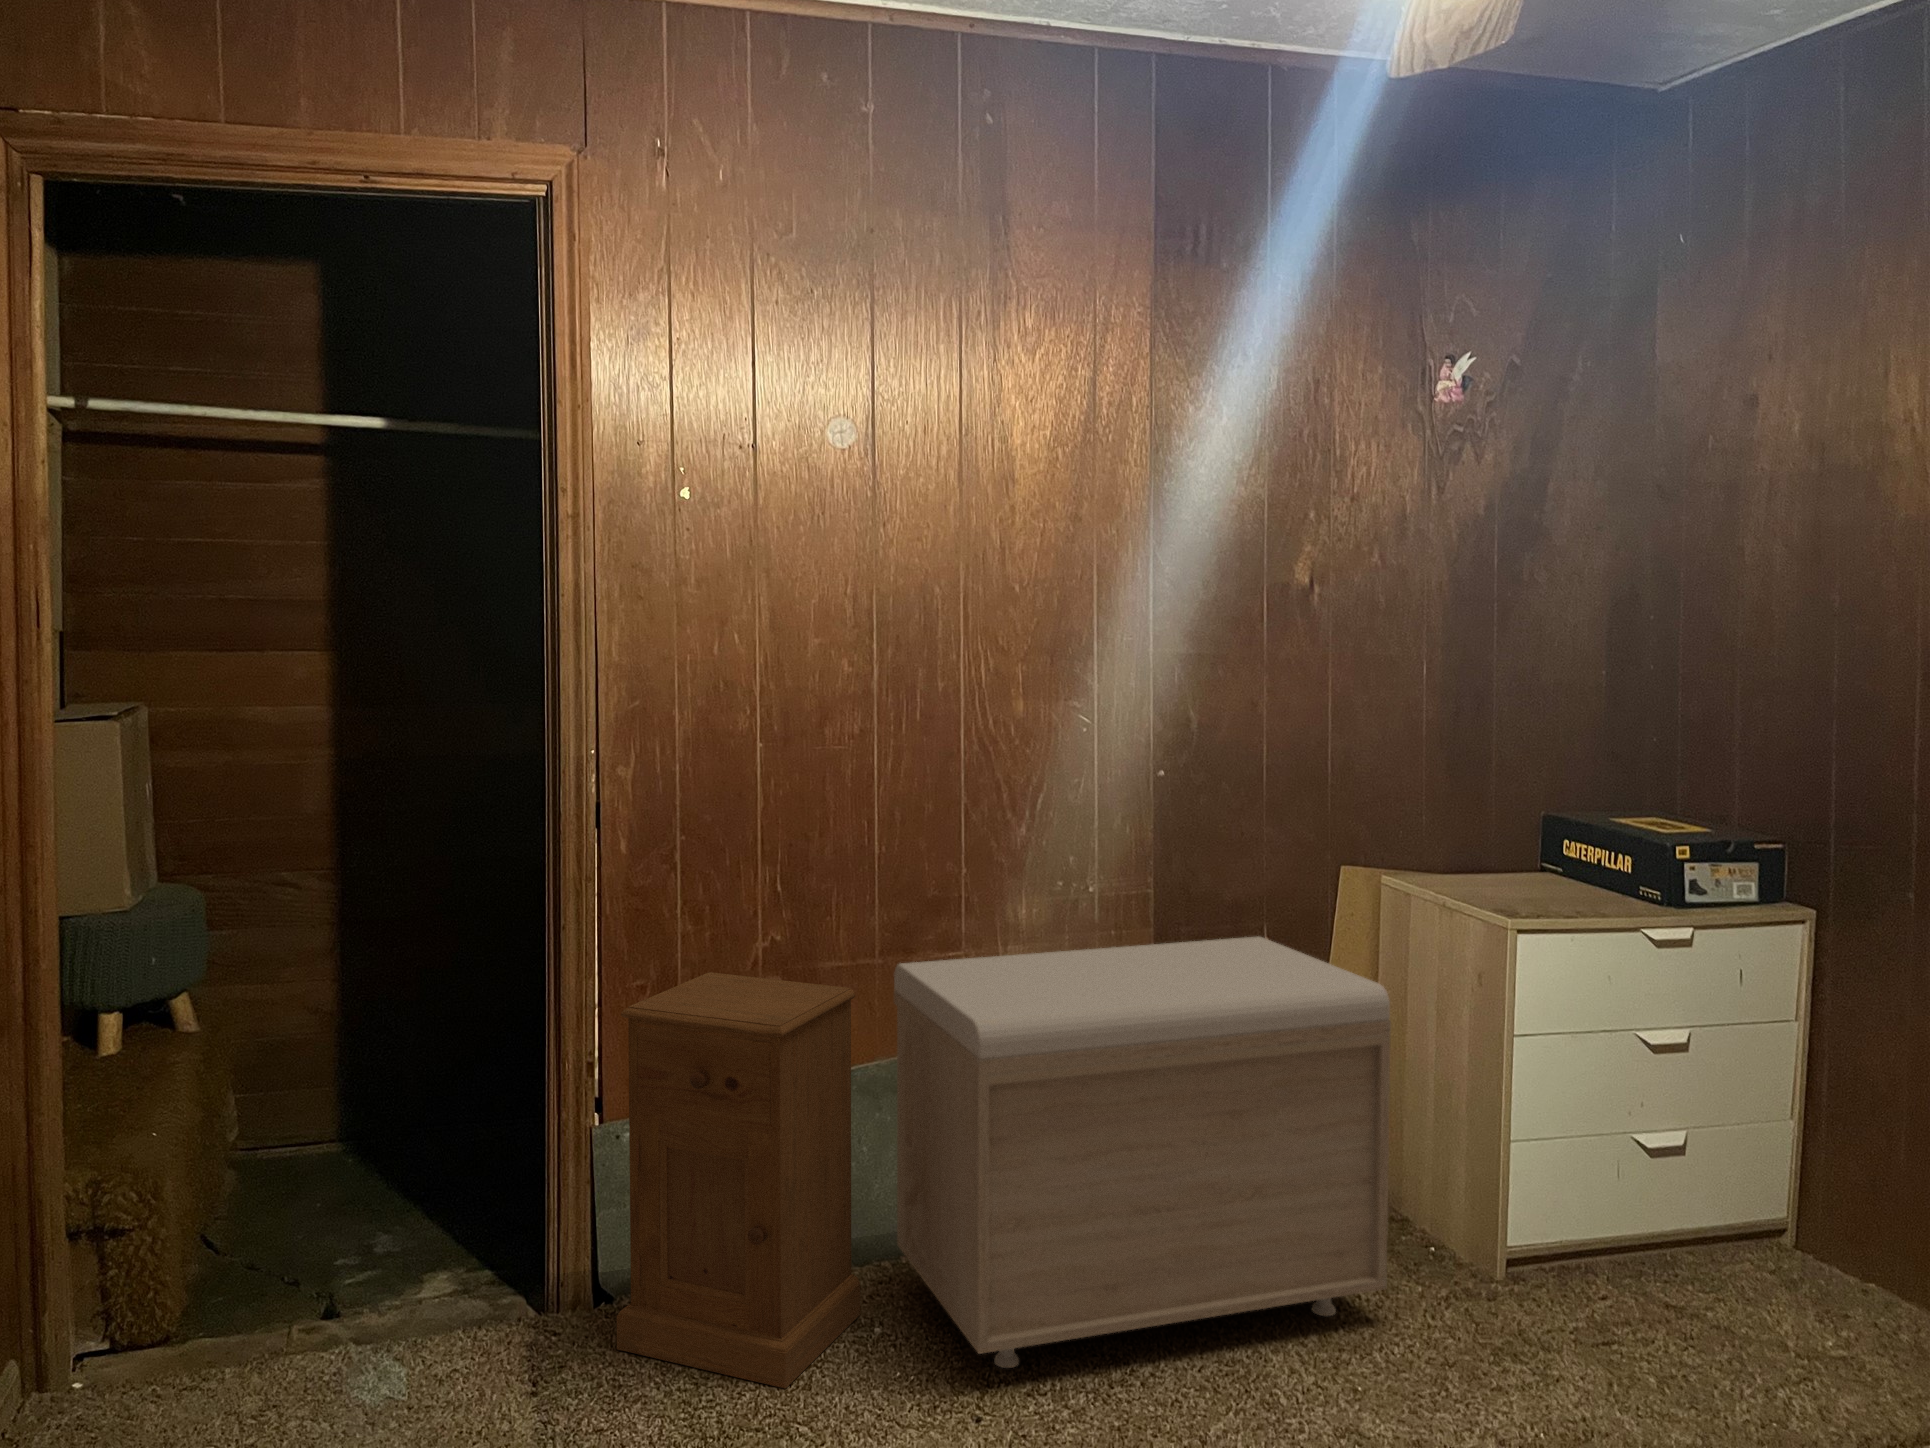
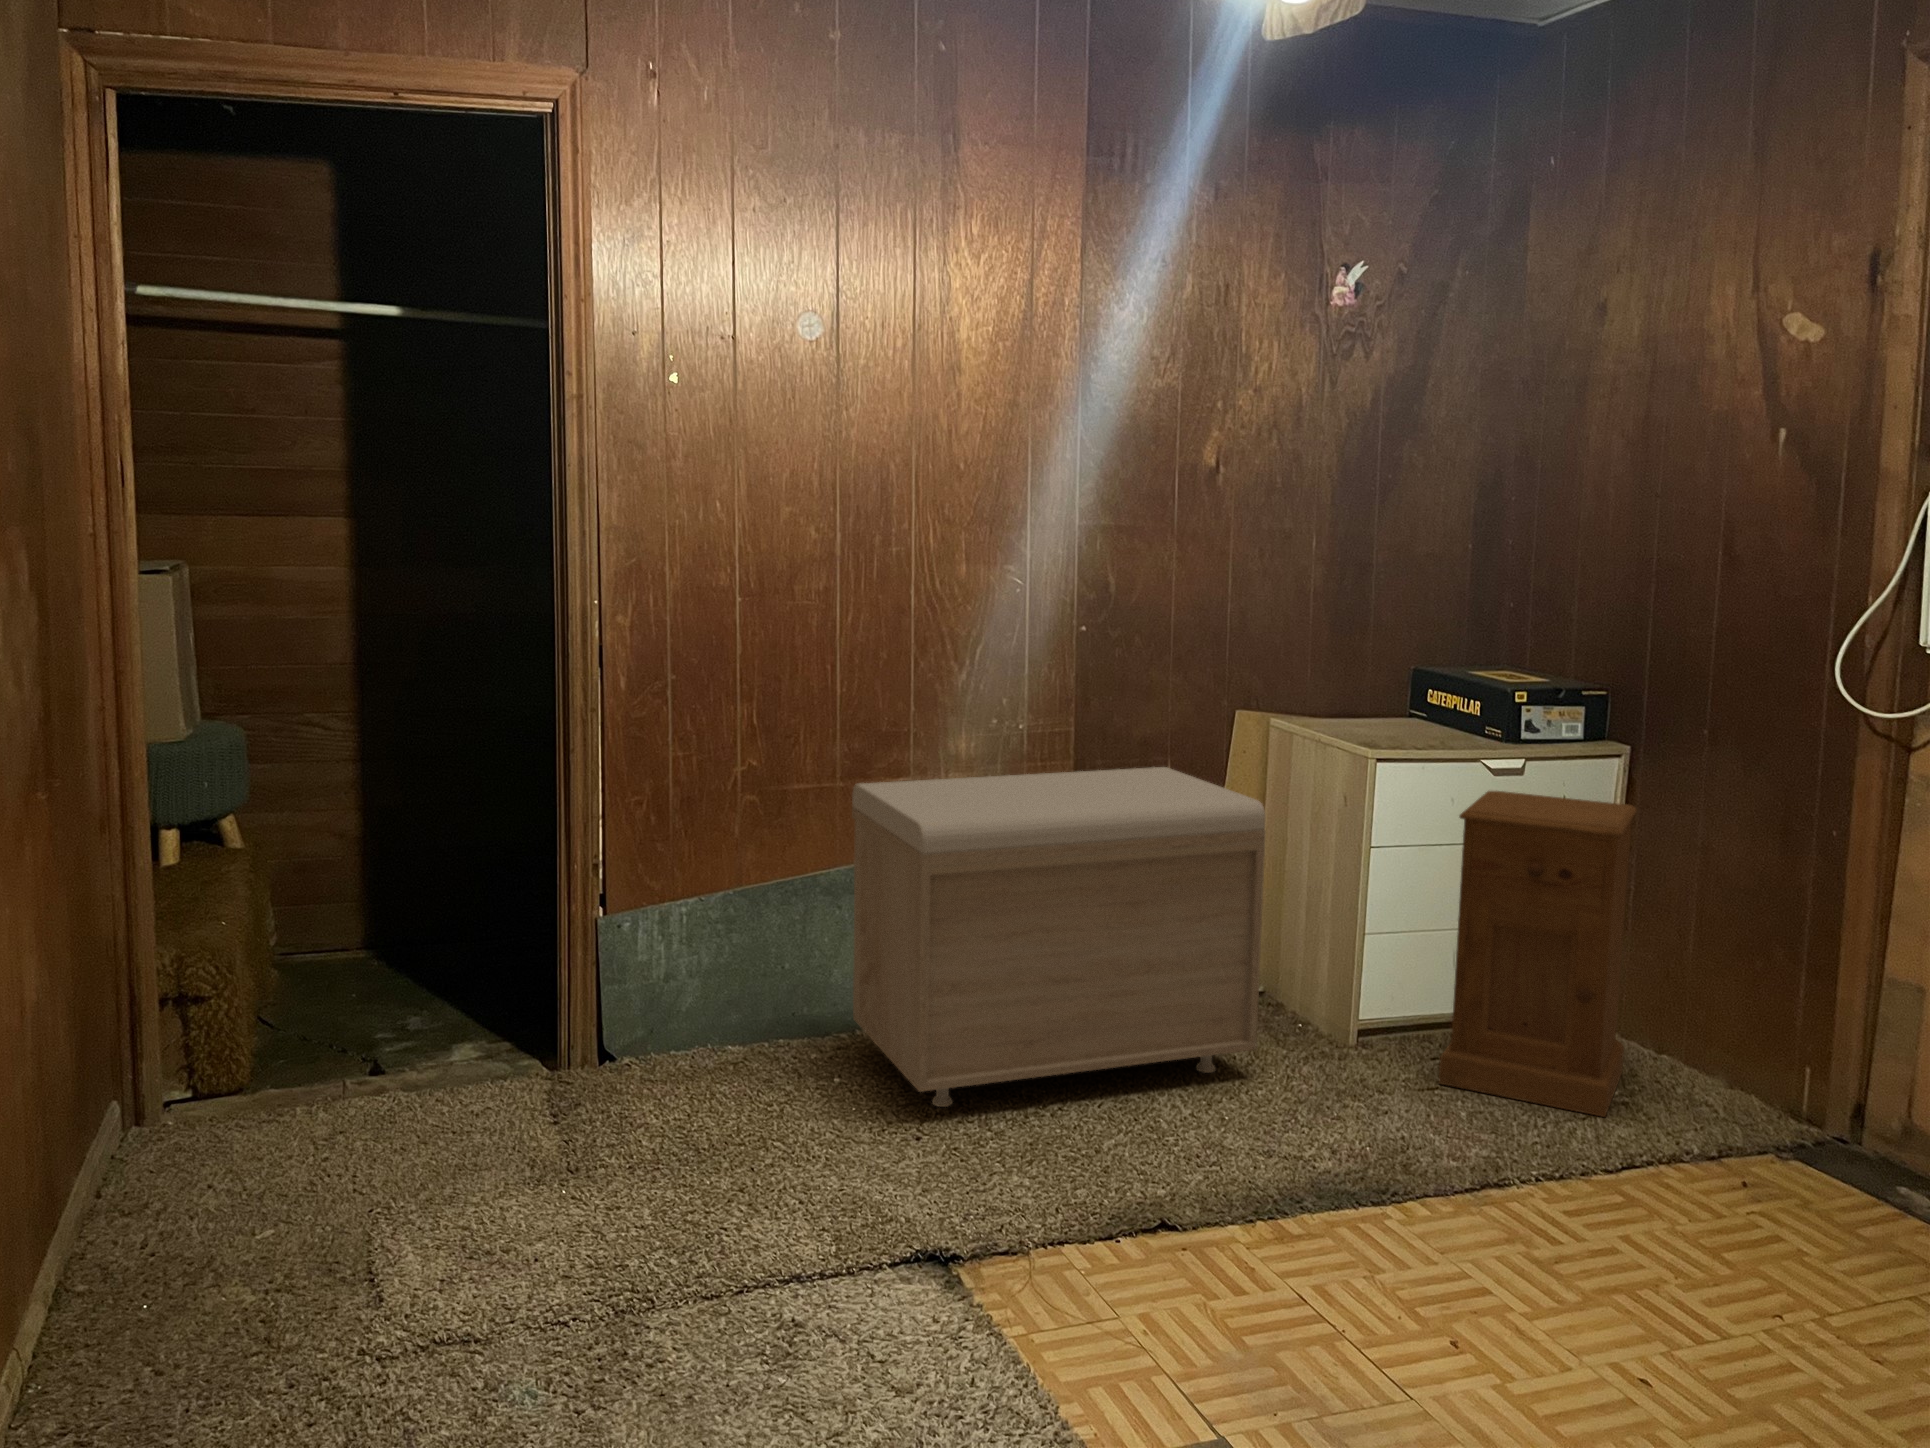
nightstand: present [617,972,860,1389] -> present [1438,791,1637,1117]

